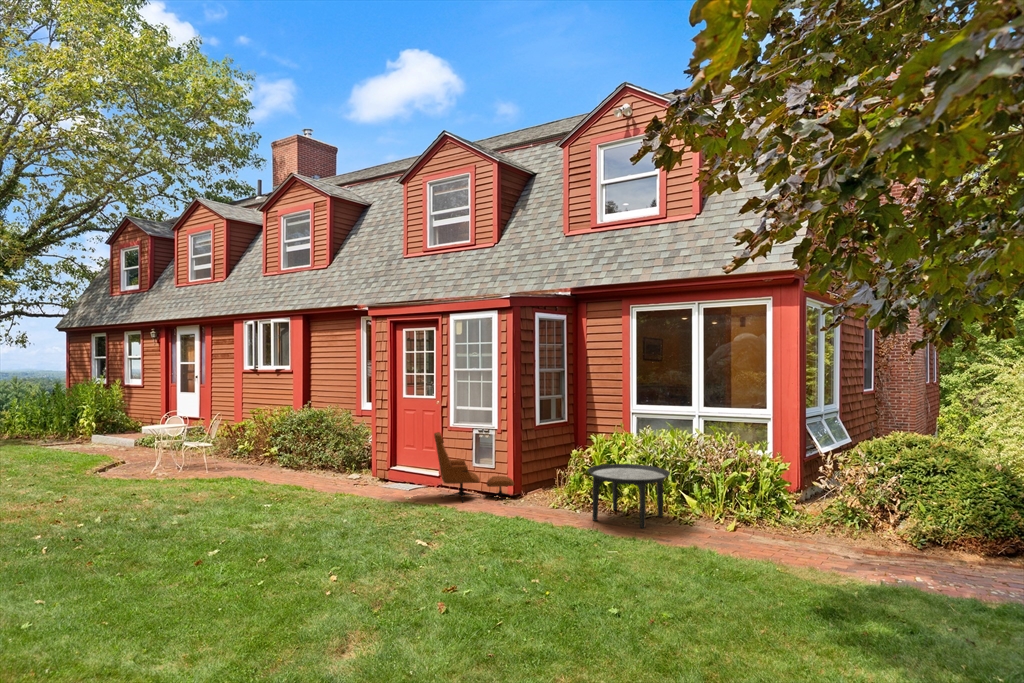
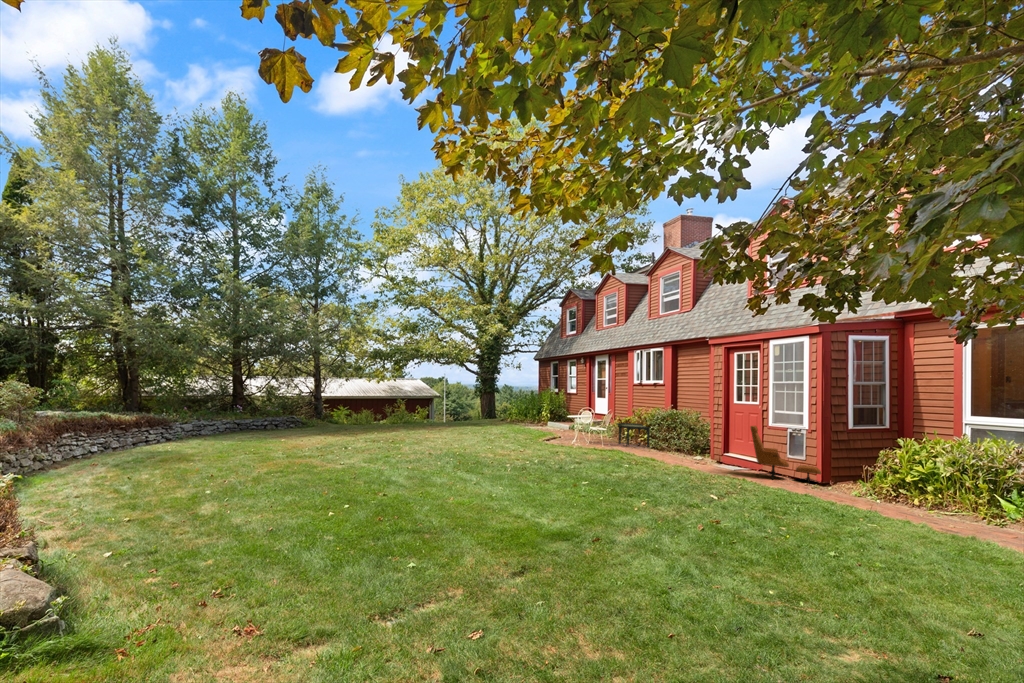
round table: present [588,464,670,529] -> present [617,423,651,447]

